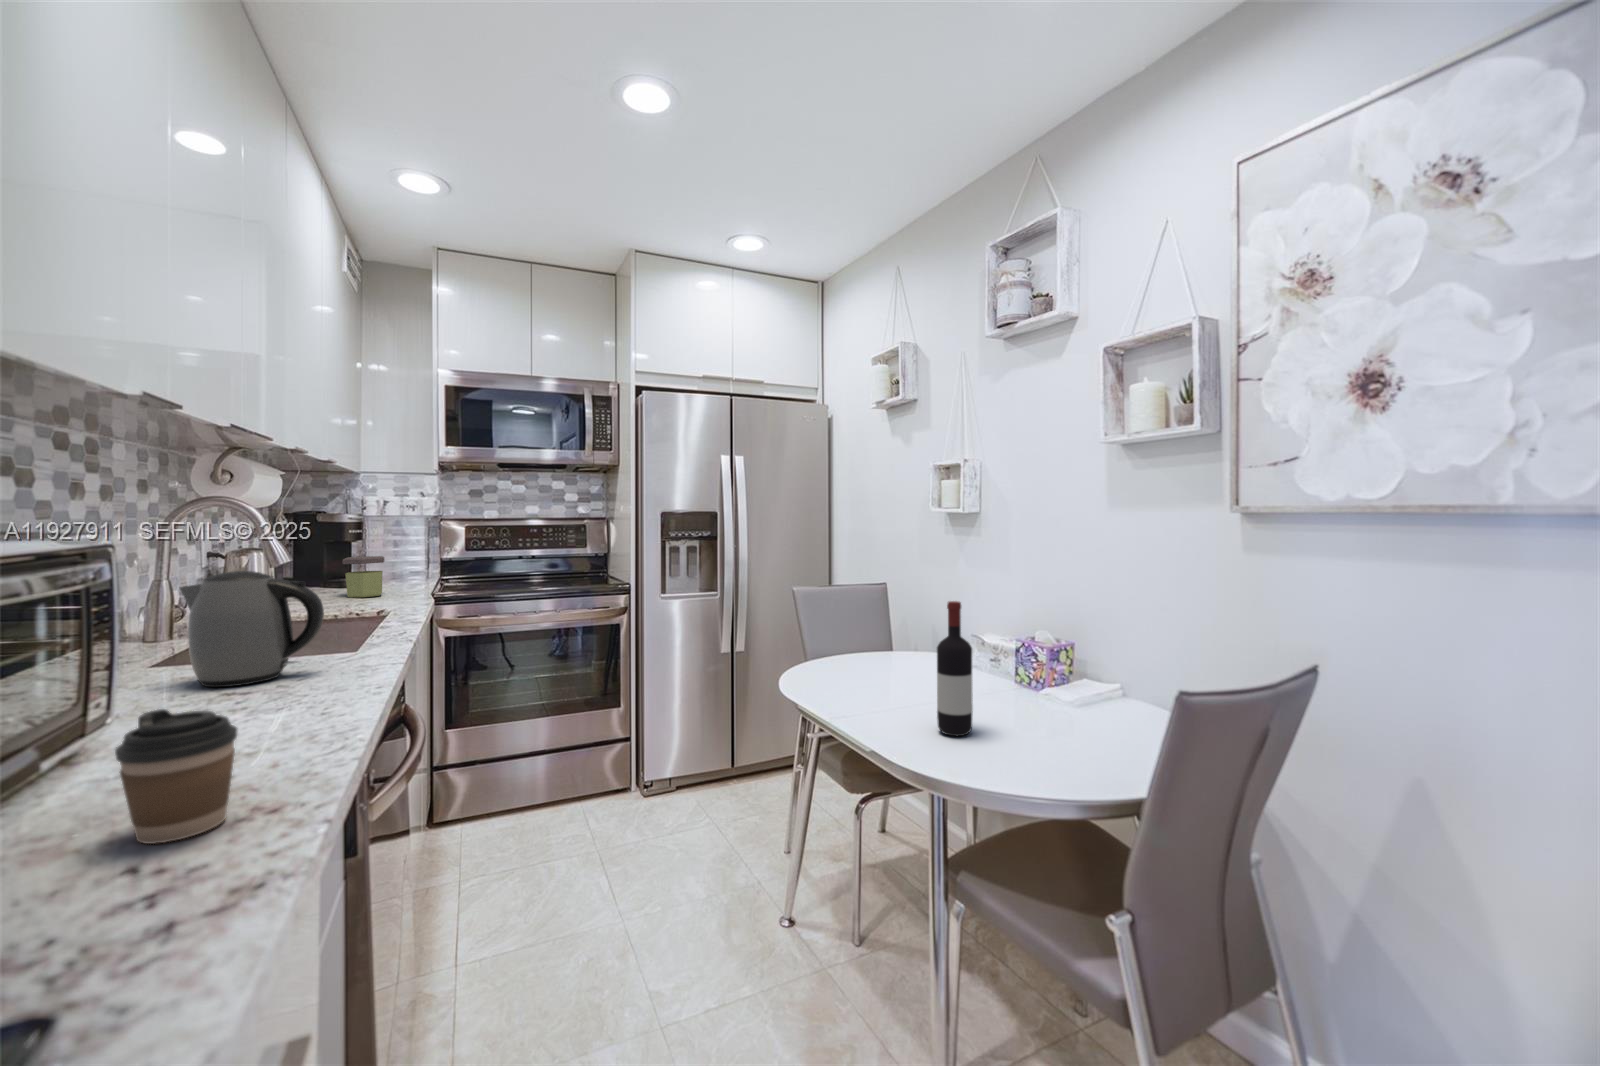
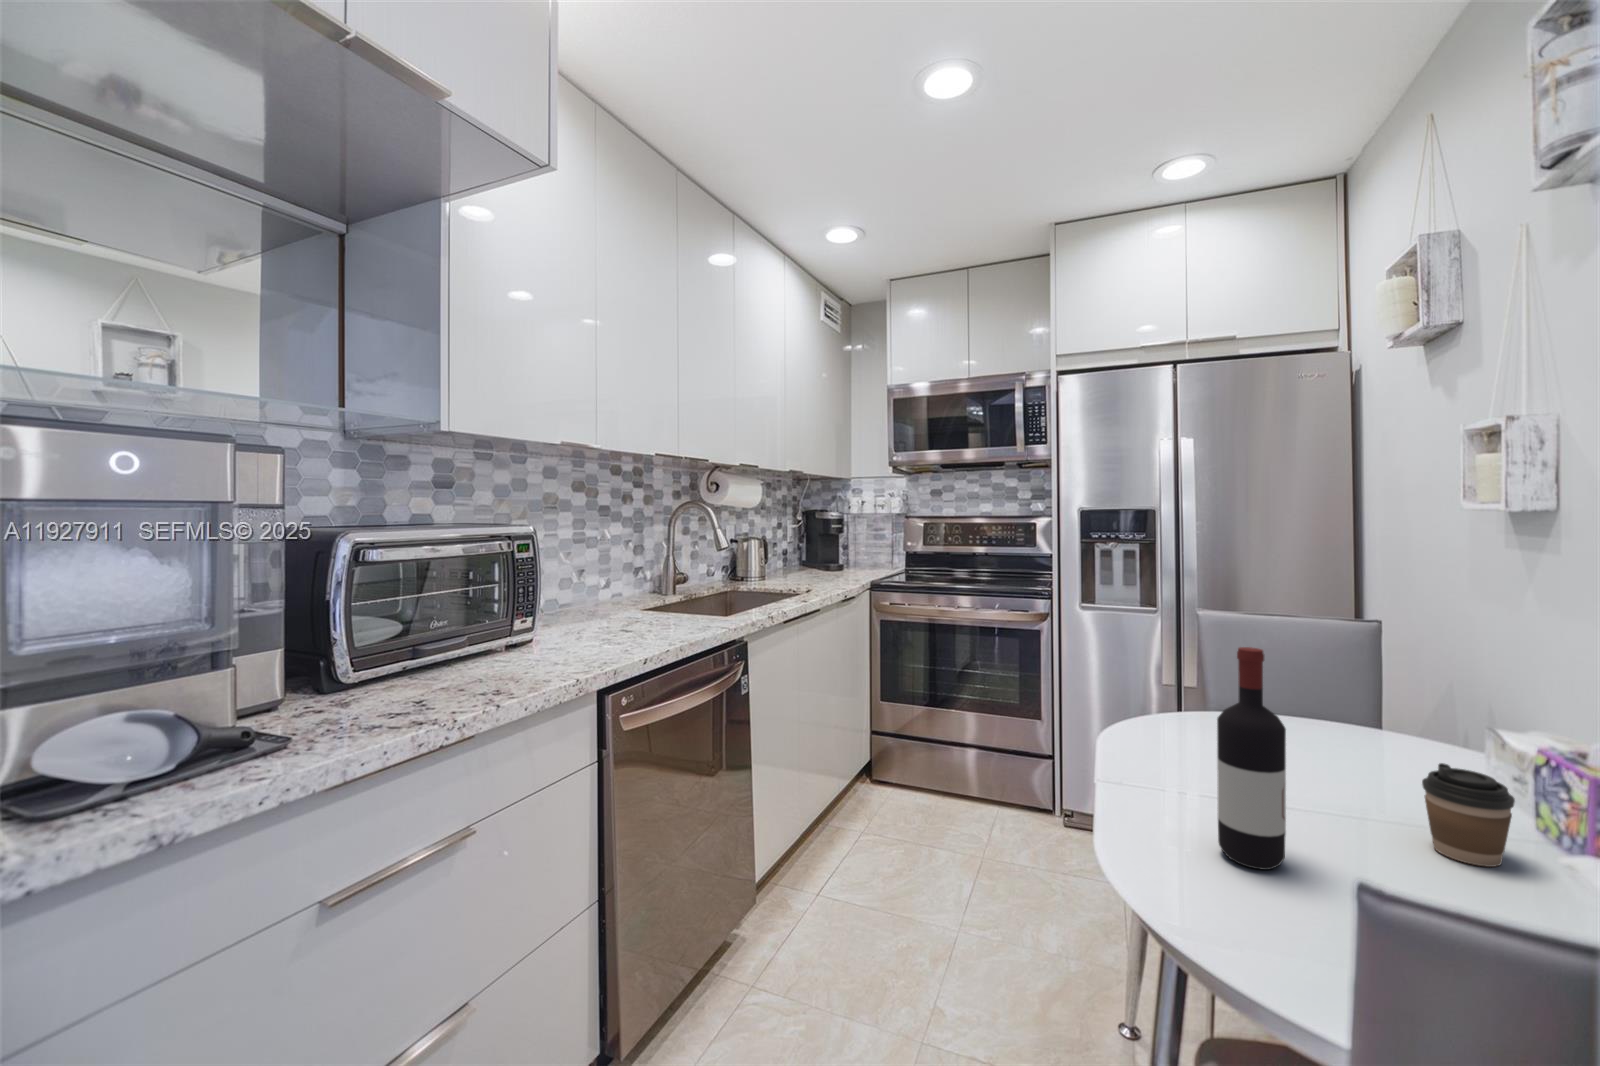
jar: present [342,556,384,598] -> none [815,547,845,579]
kettle: present [180,571,324,687] -> none [615,552,682,627]
coffee cup: present [115,709,238,844] -> present [1422,763,1515,867]

